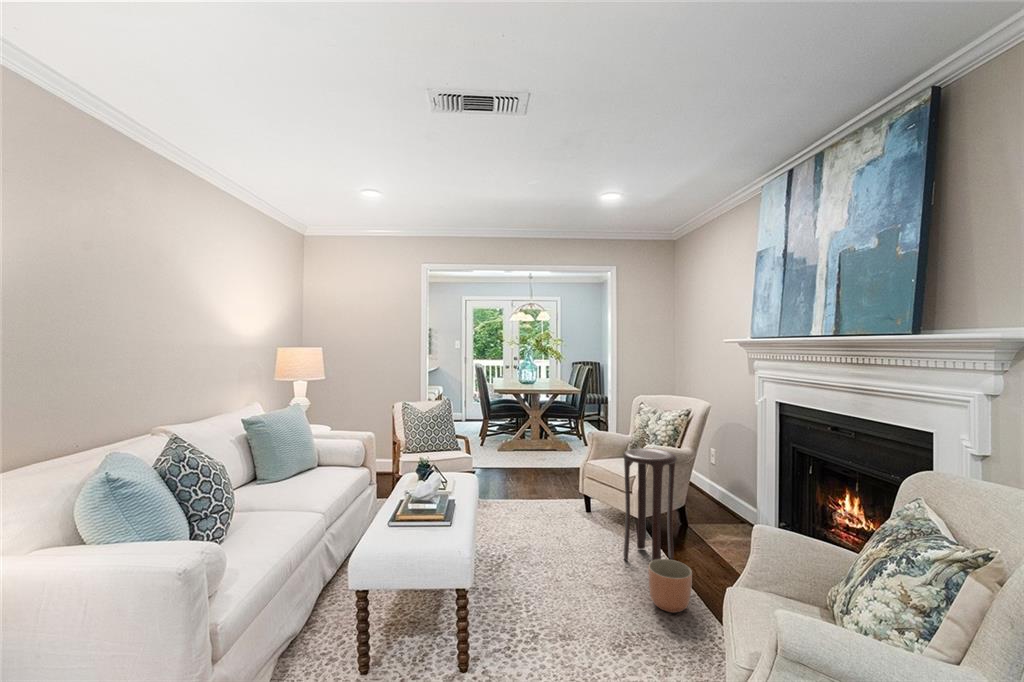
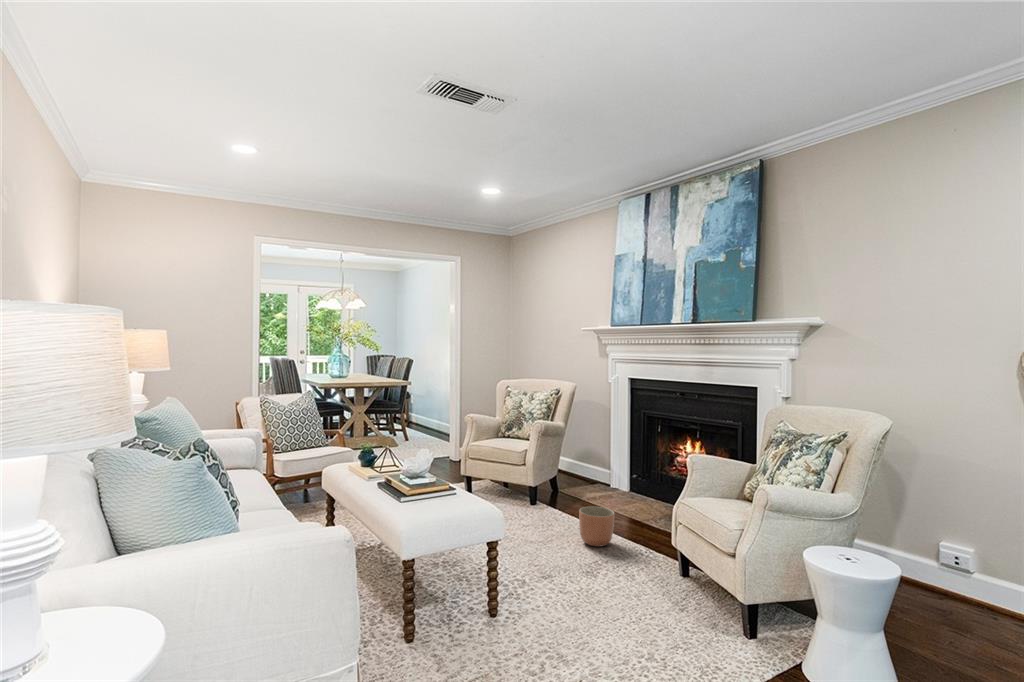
stool: present [623,448,677,560] -> none [530,421,576,525]

